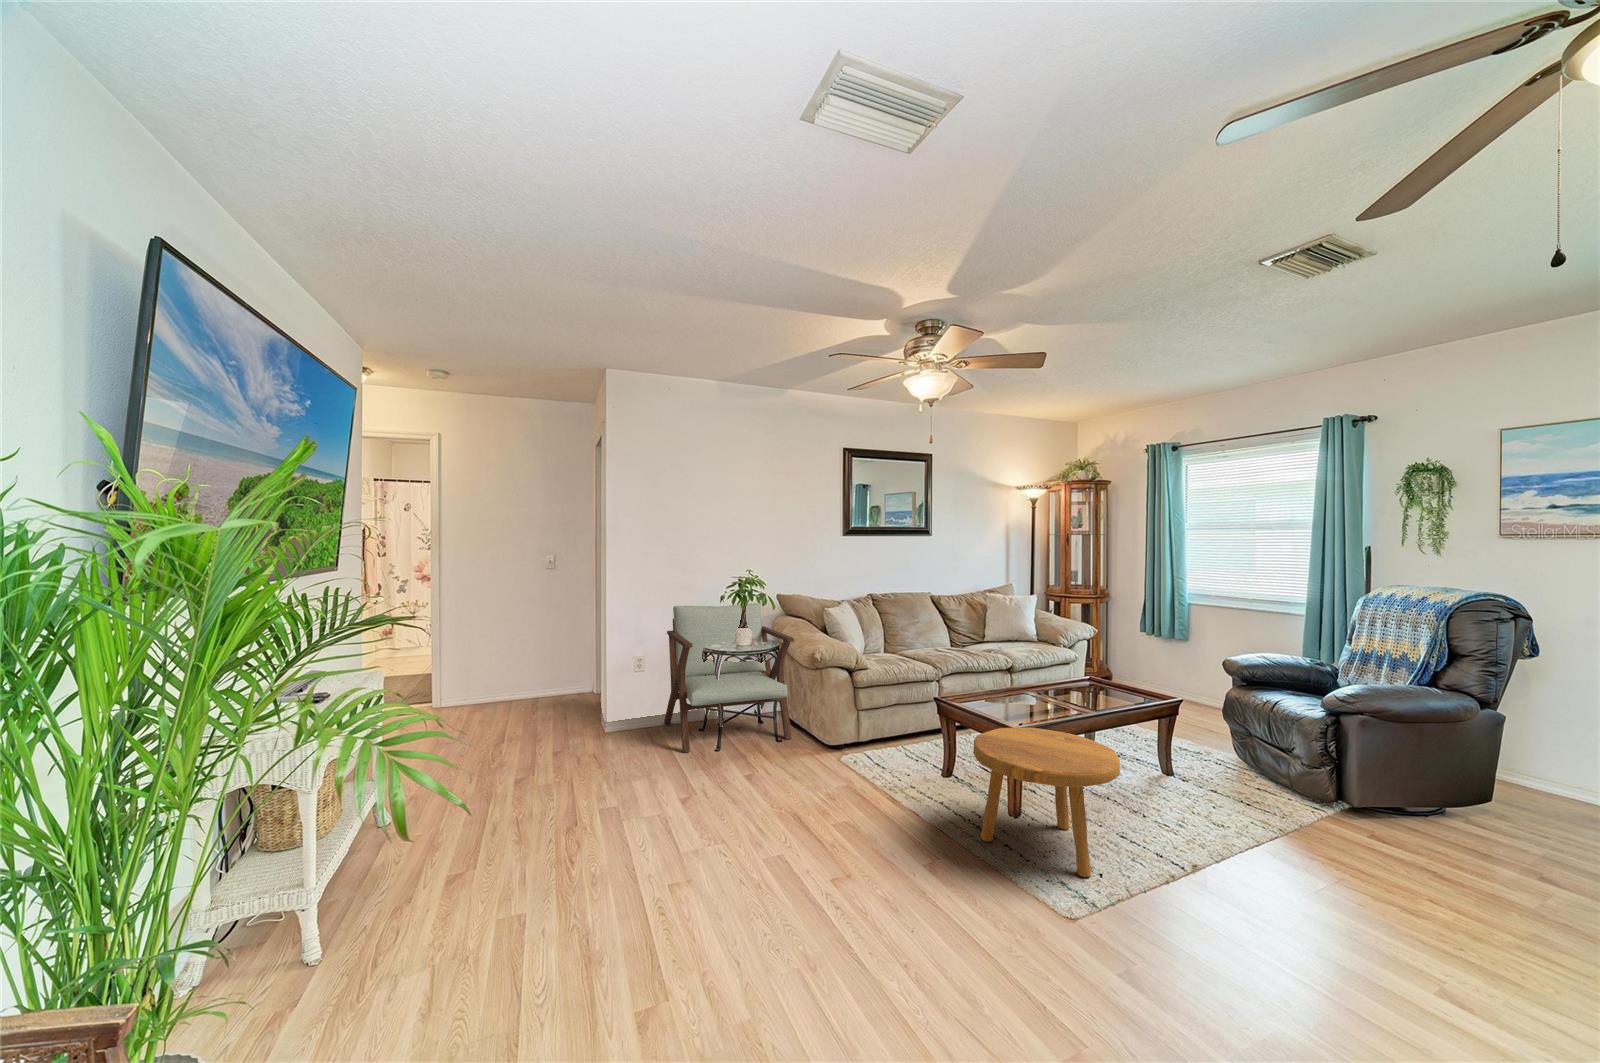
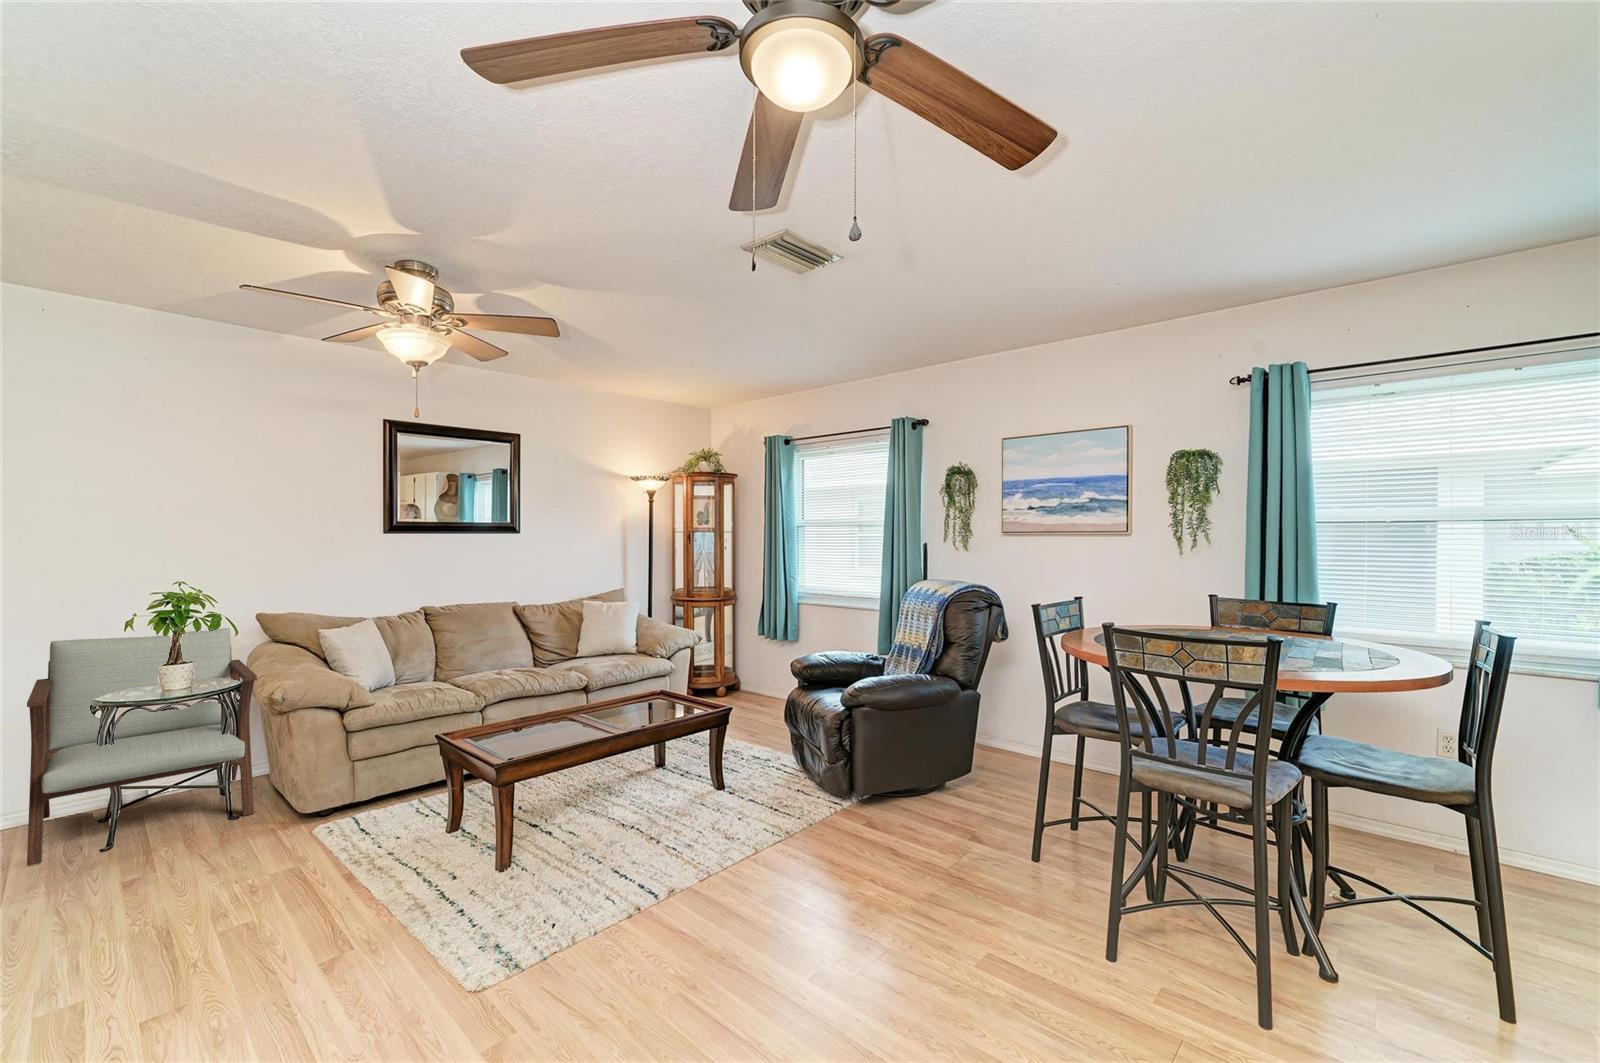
footstool: present [973,728,1120,877] -> none [411,766,593,946]

